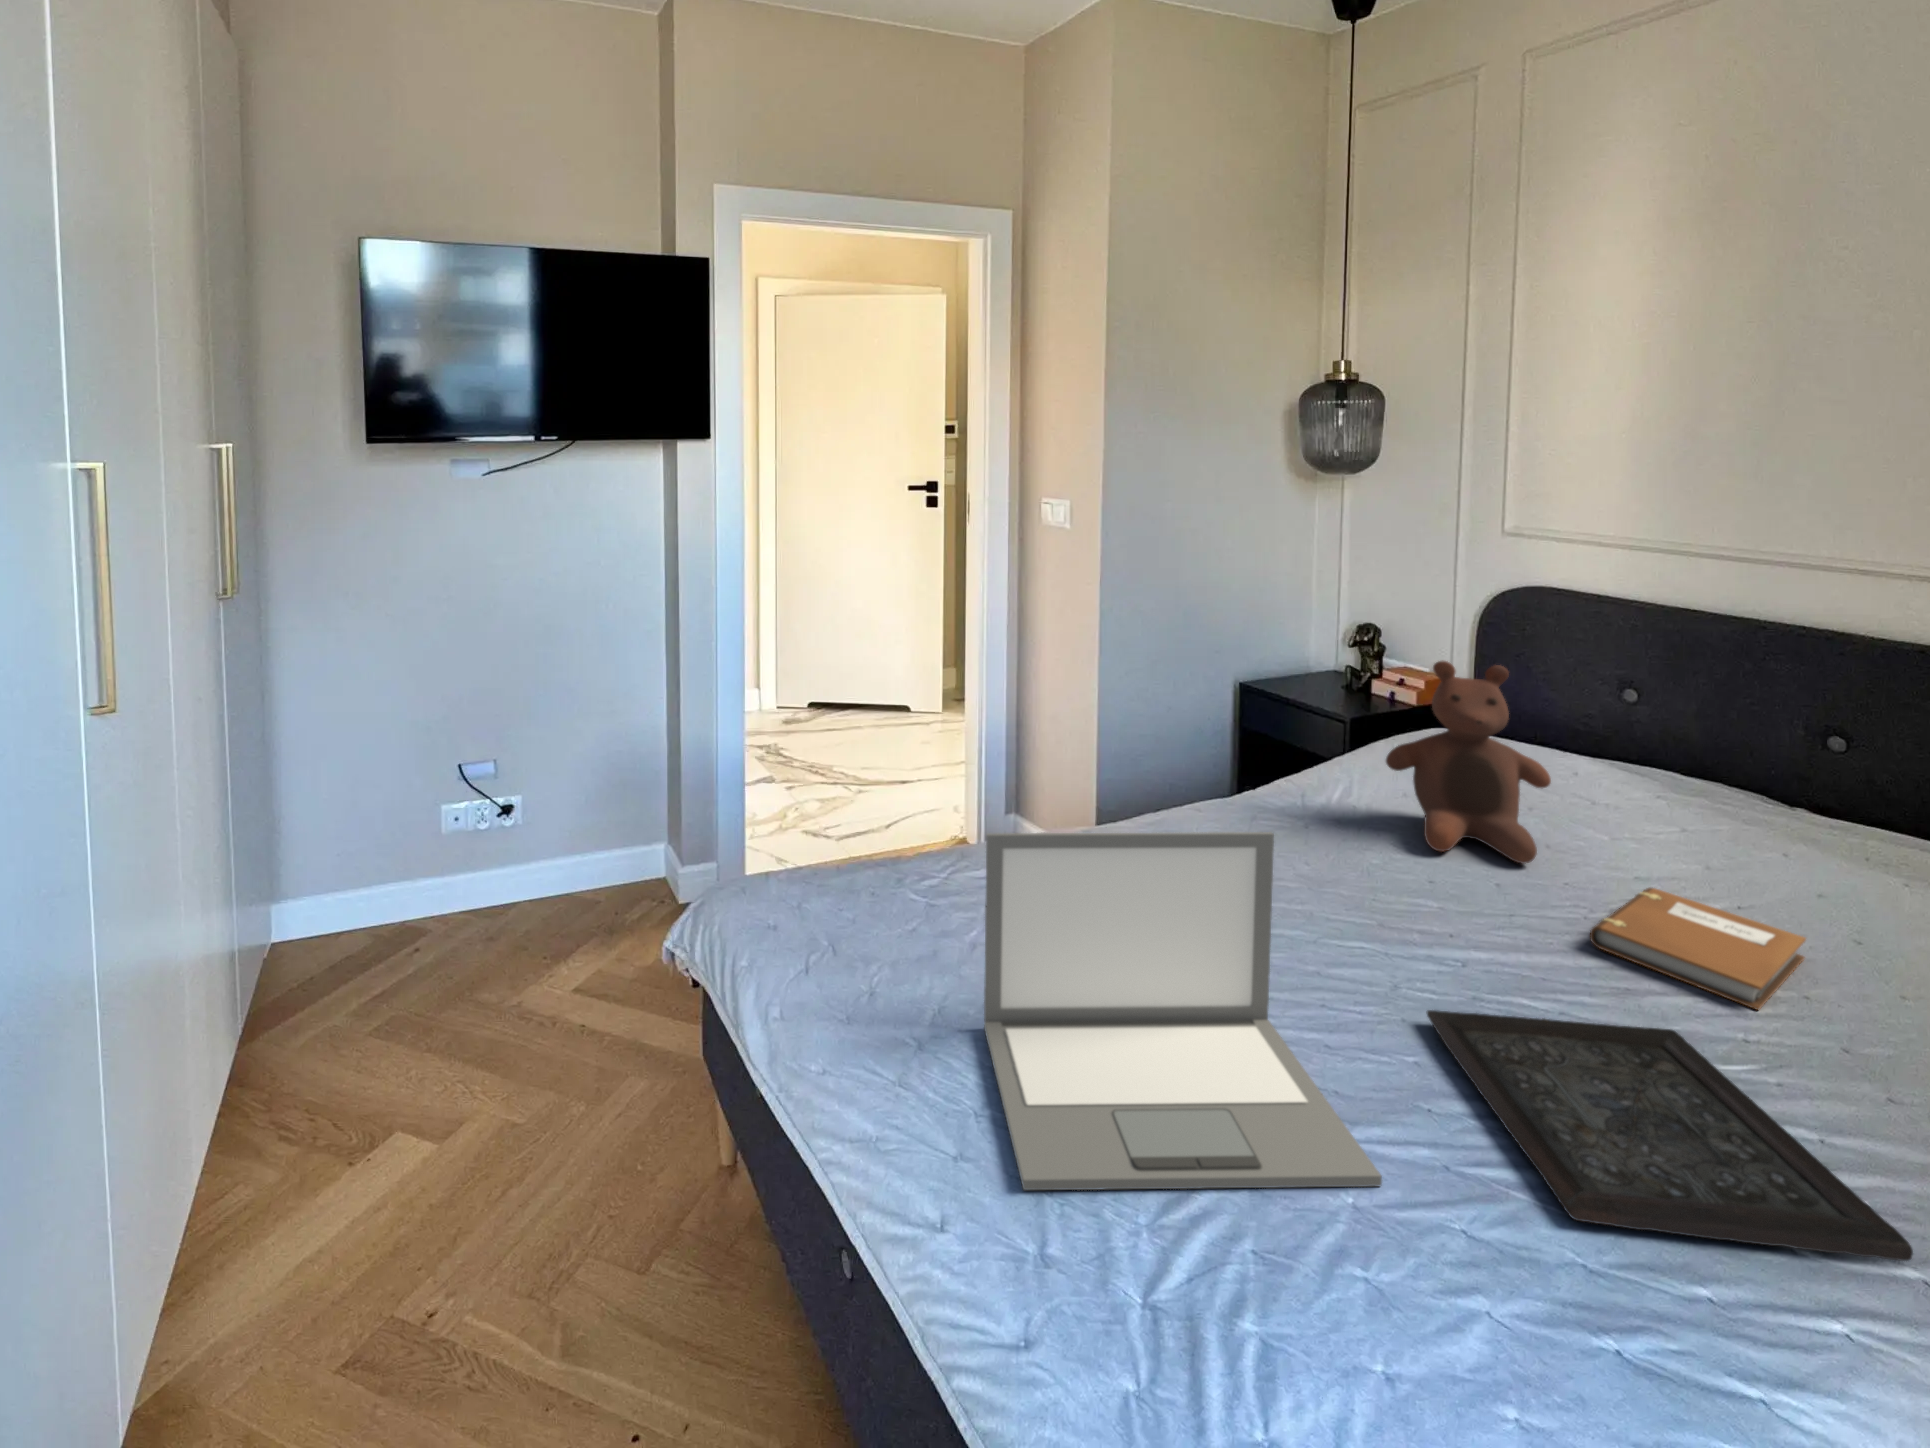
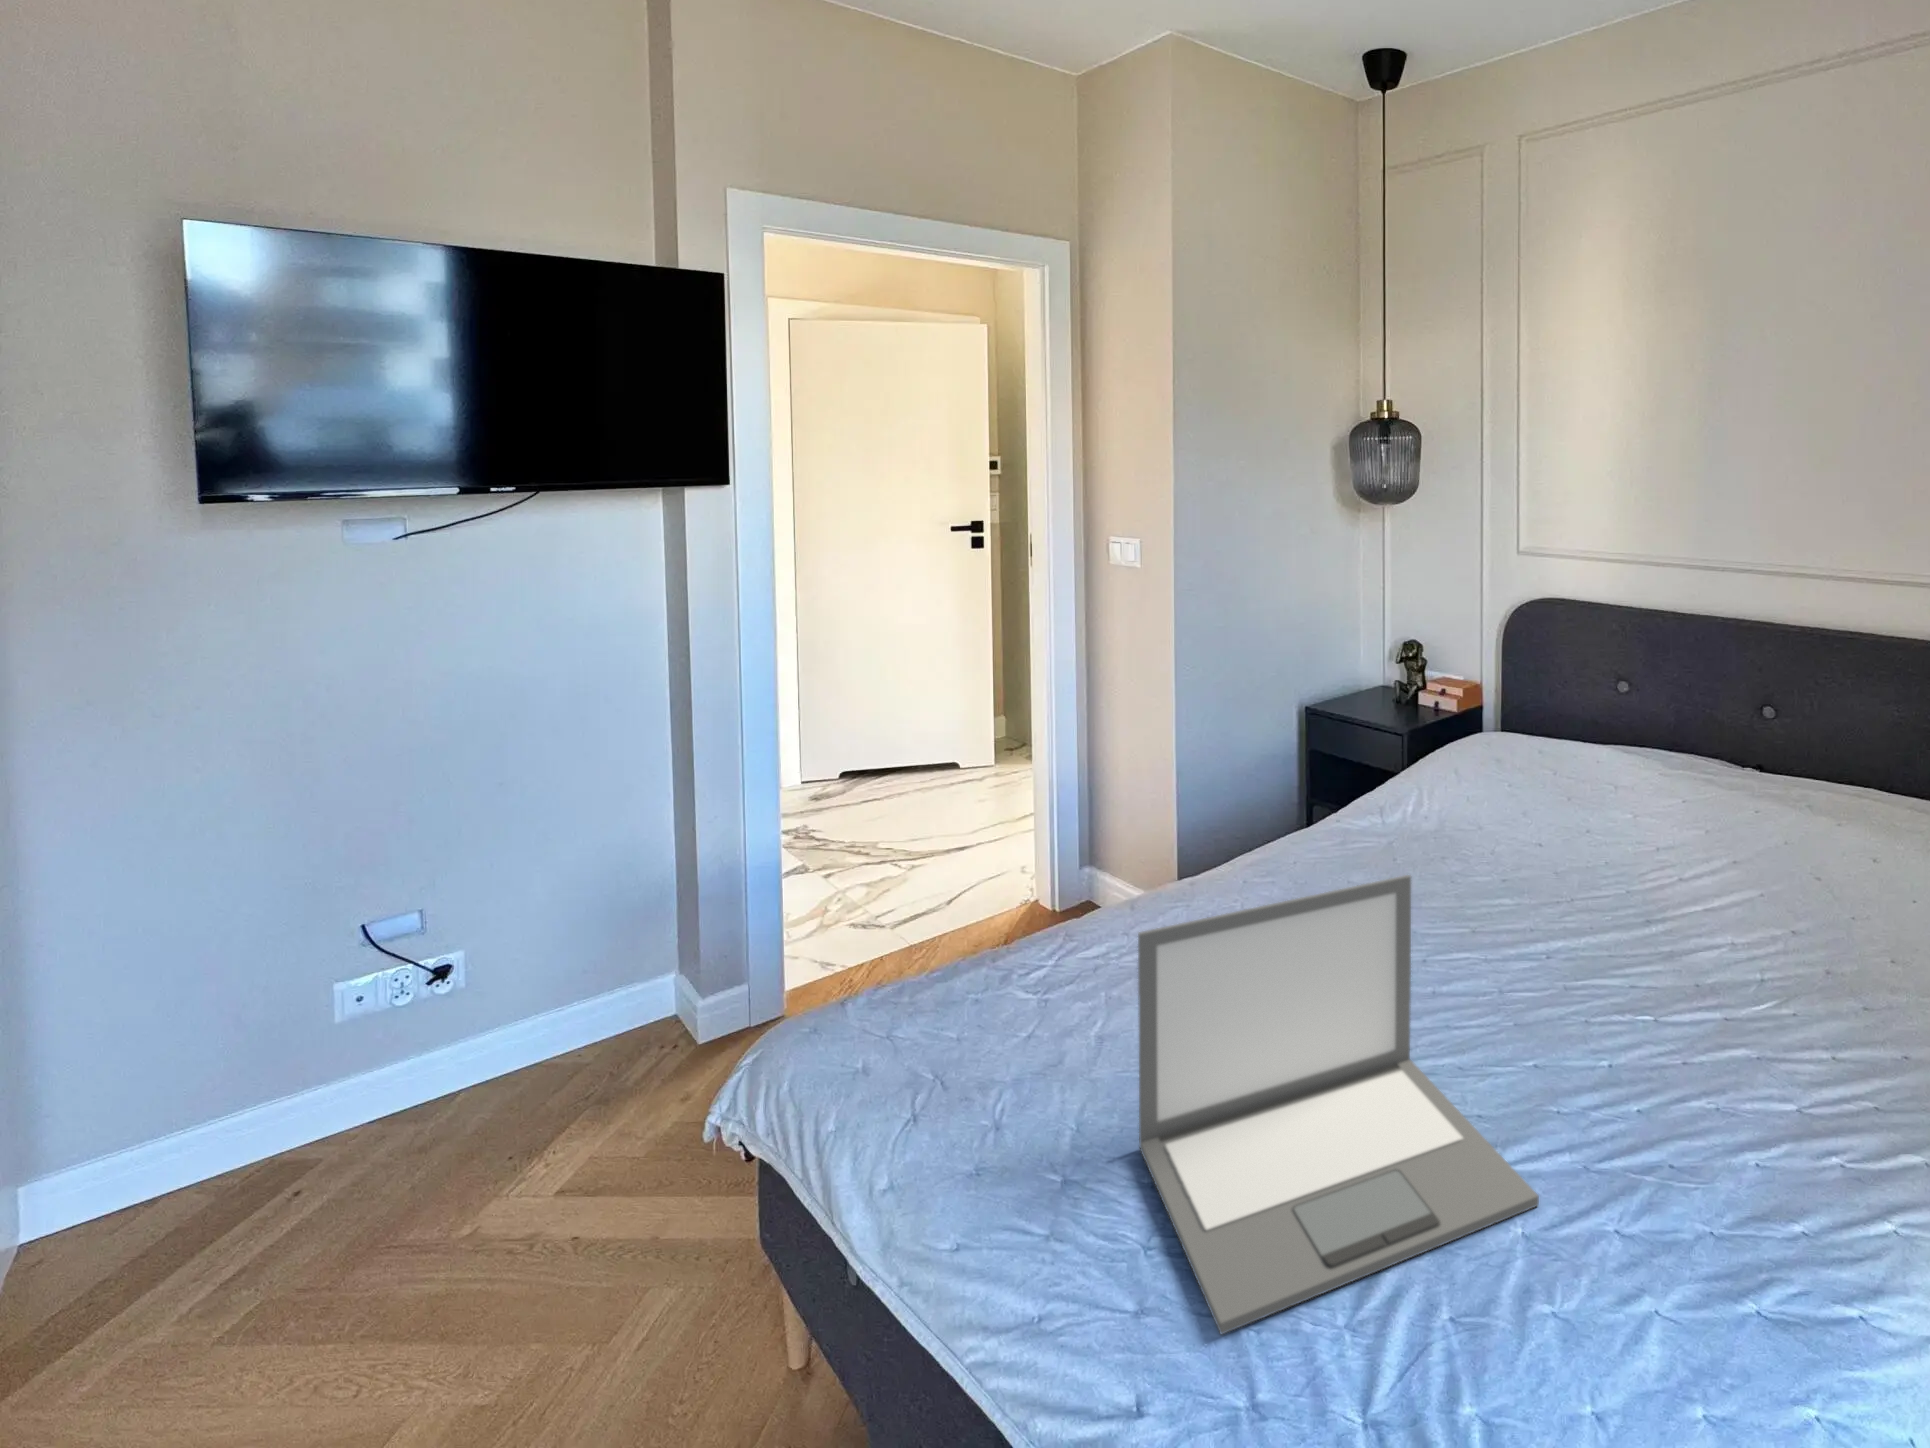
stuffed bear: present [1386,661,1551,864] -> none [1456,676,1582,851]
notebook: present [1590,888,1806,1010] -> none [1633,856,1769,949]
tray: present [1427,1010,1913,1261] -> none [1535,983,1894,1186]

